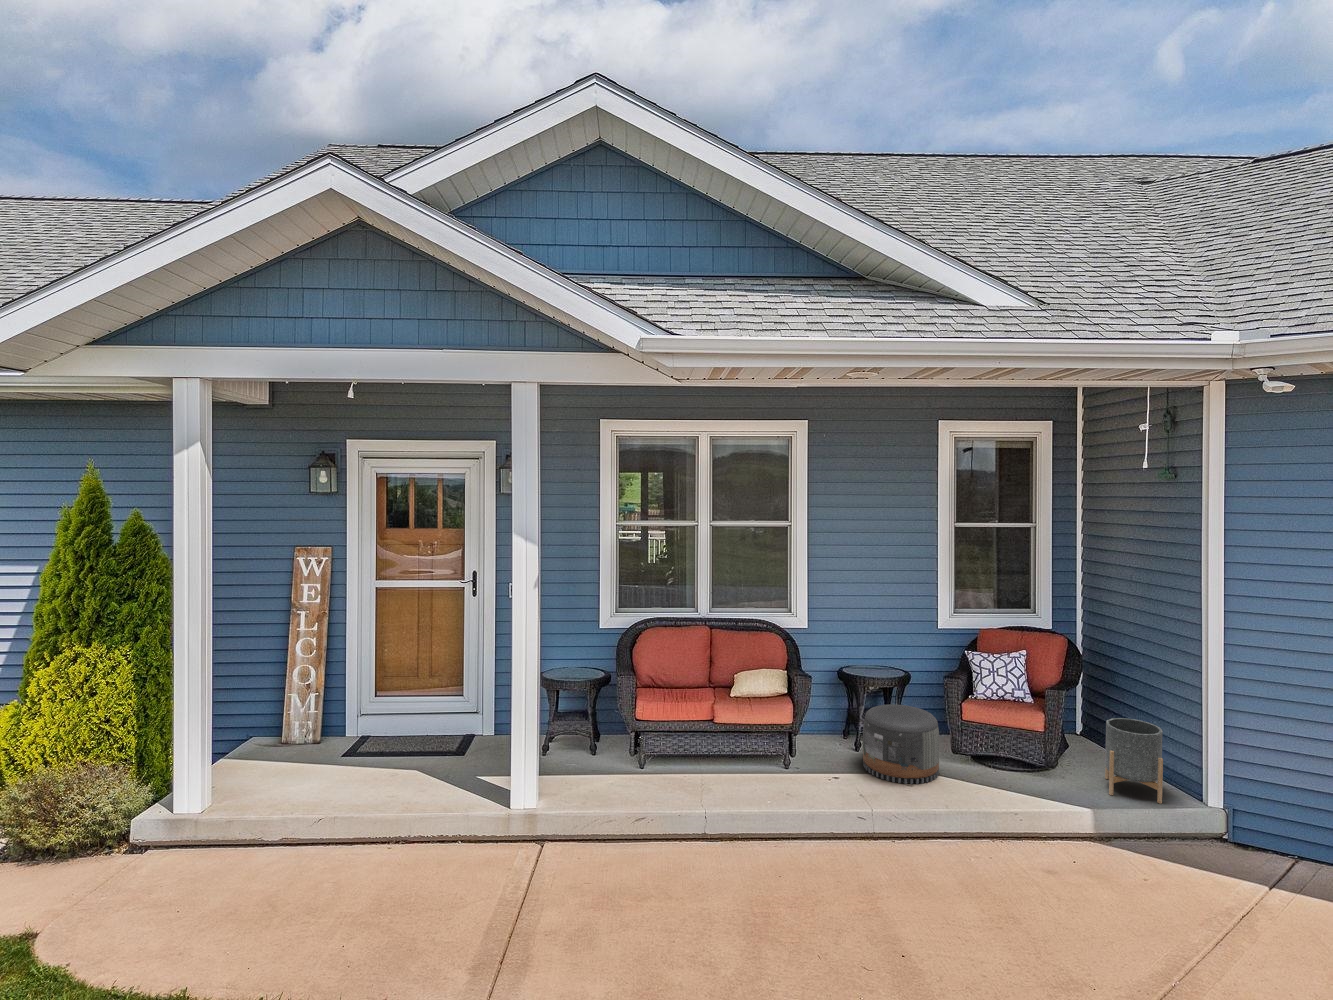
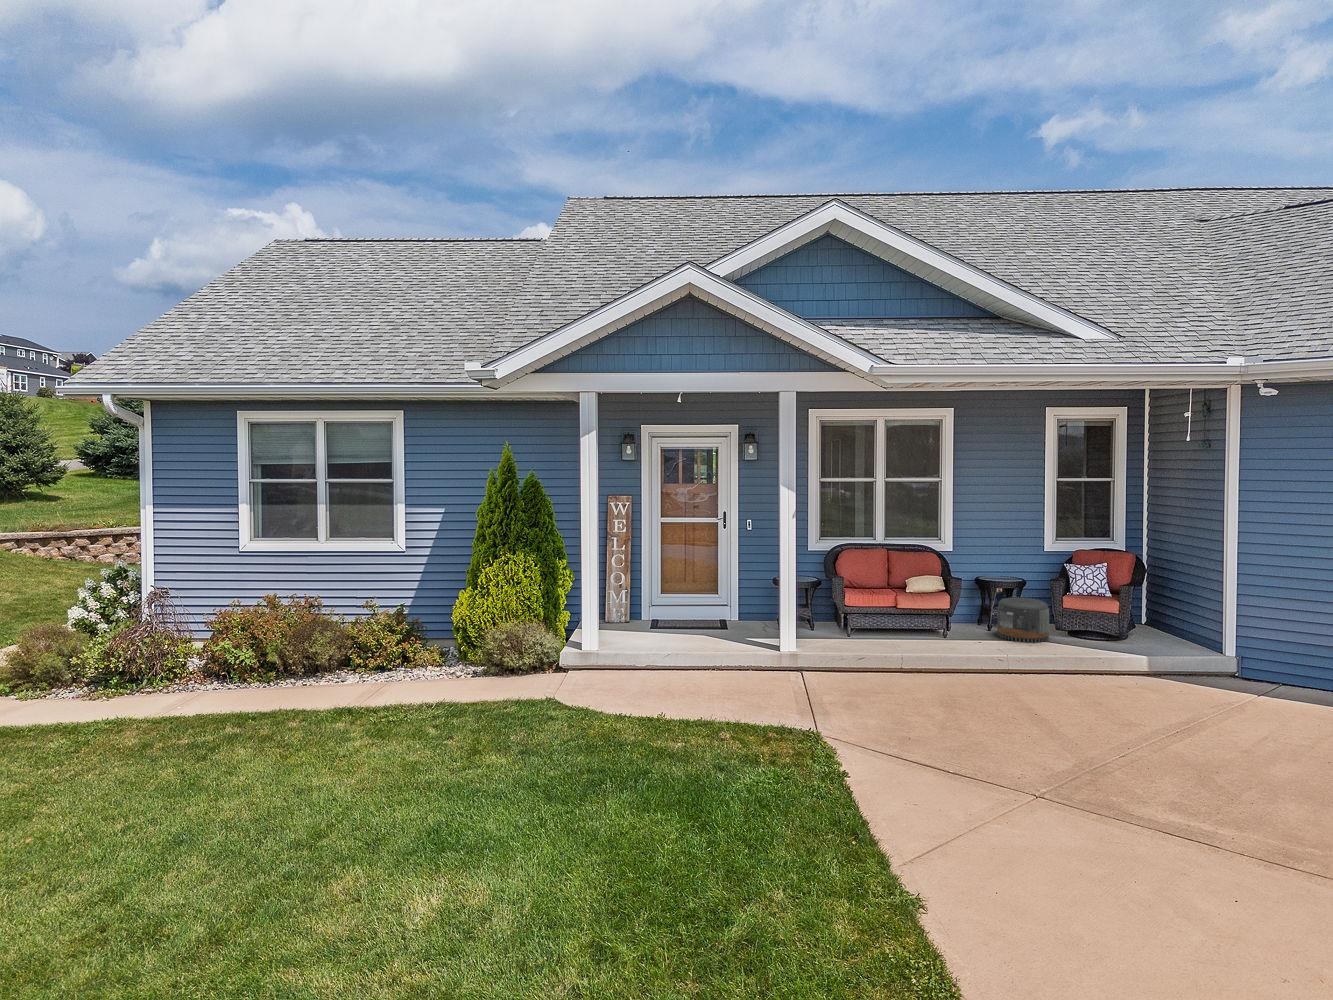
planter: present [1105,718,1163,804] -> none [1159,602,1196,651]

